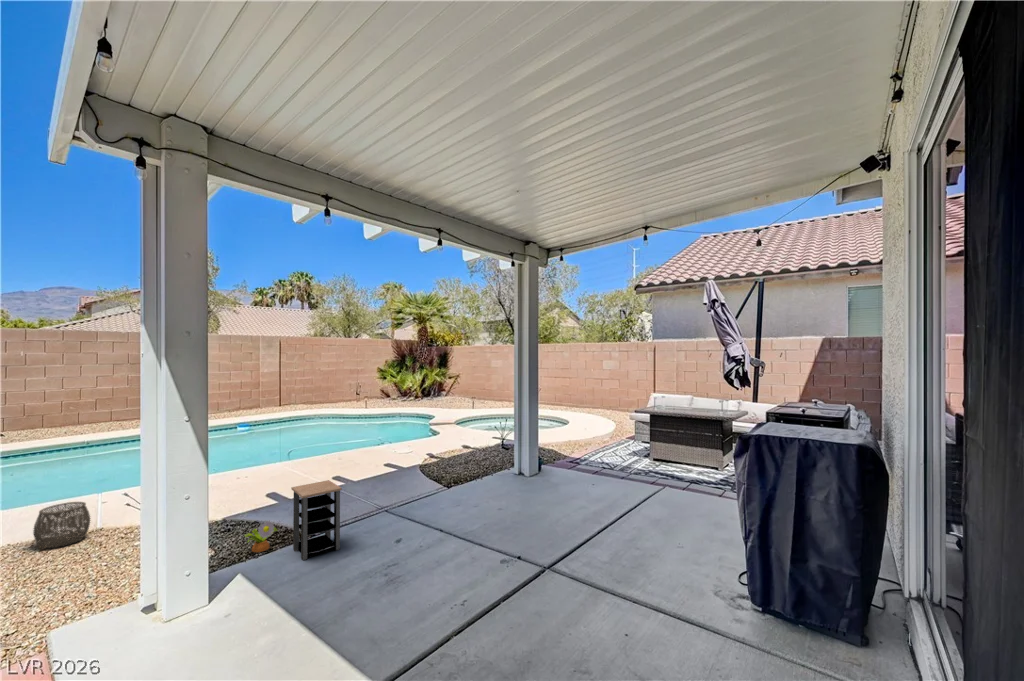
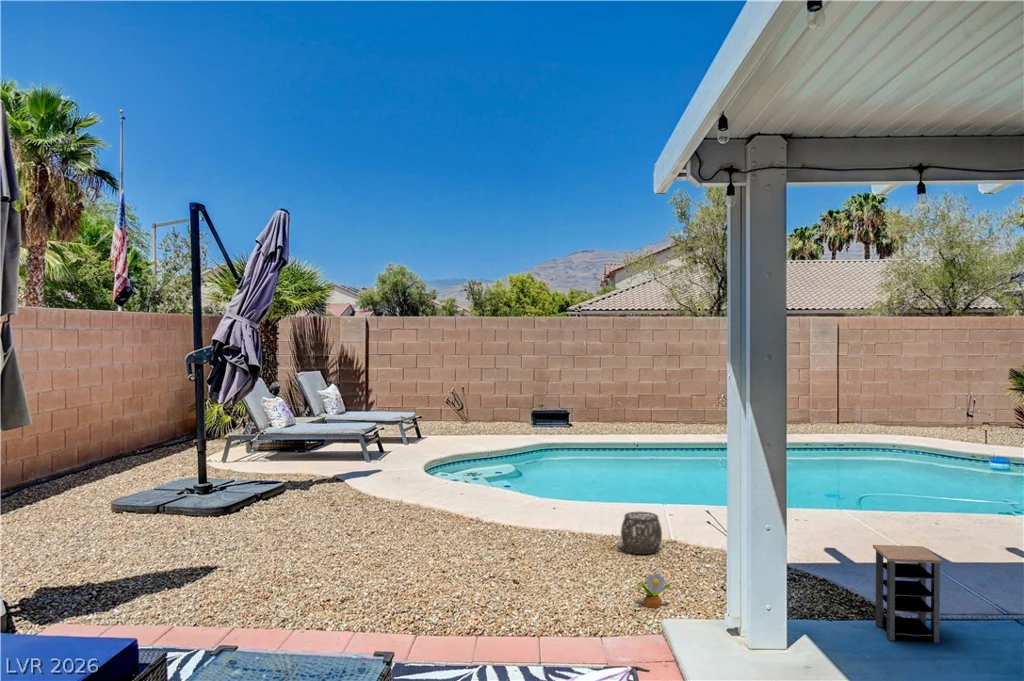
decorative plant: present [245,521,277,552] -> present [636,572,672,608]

